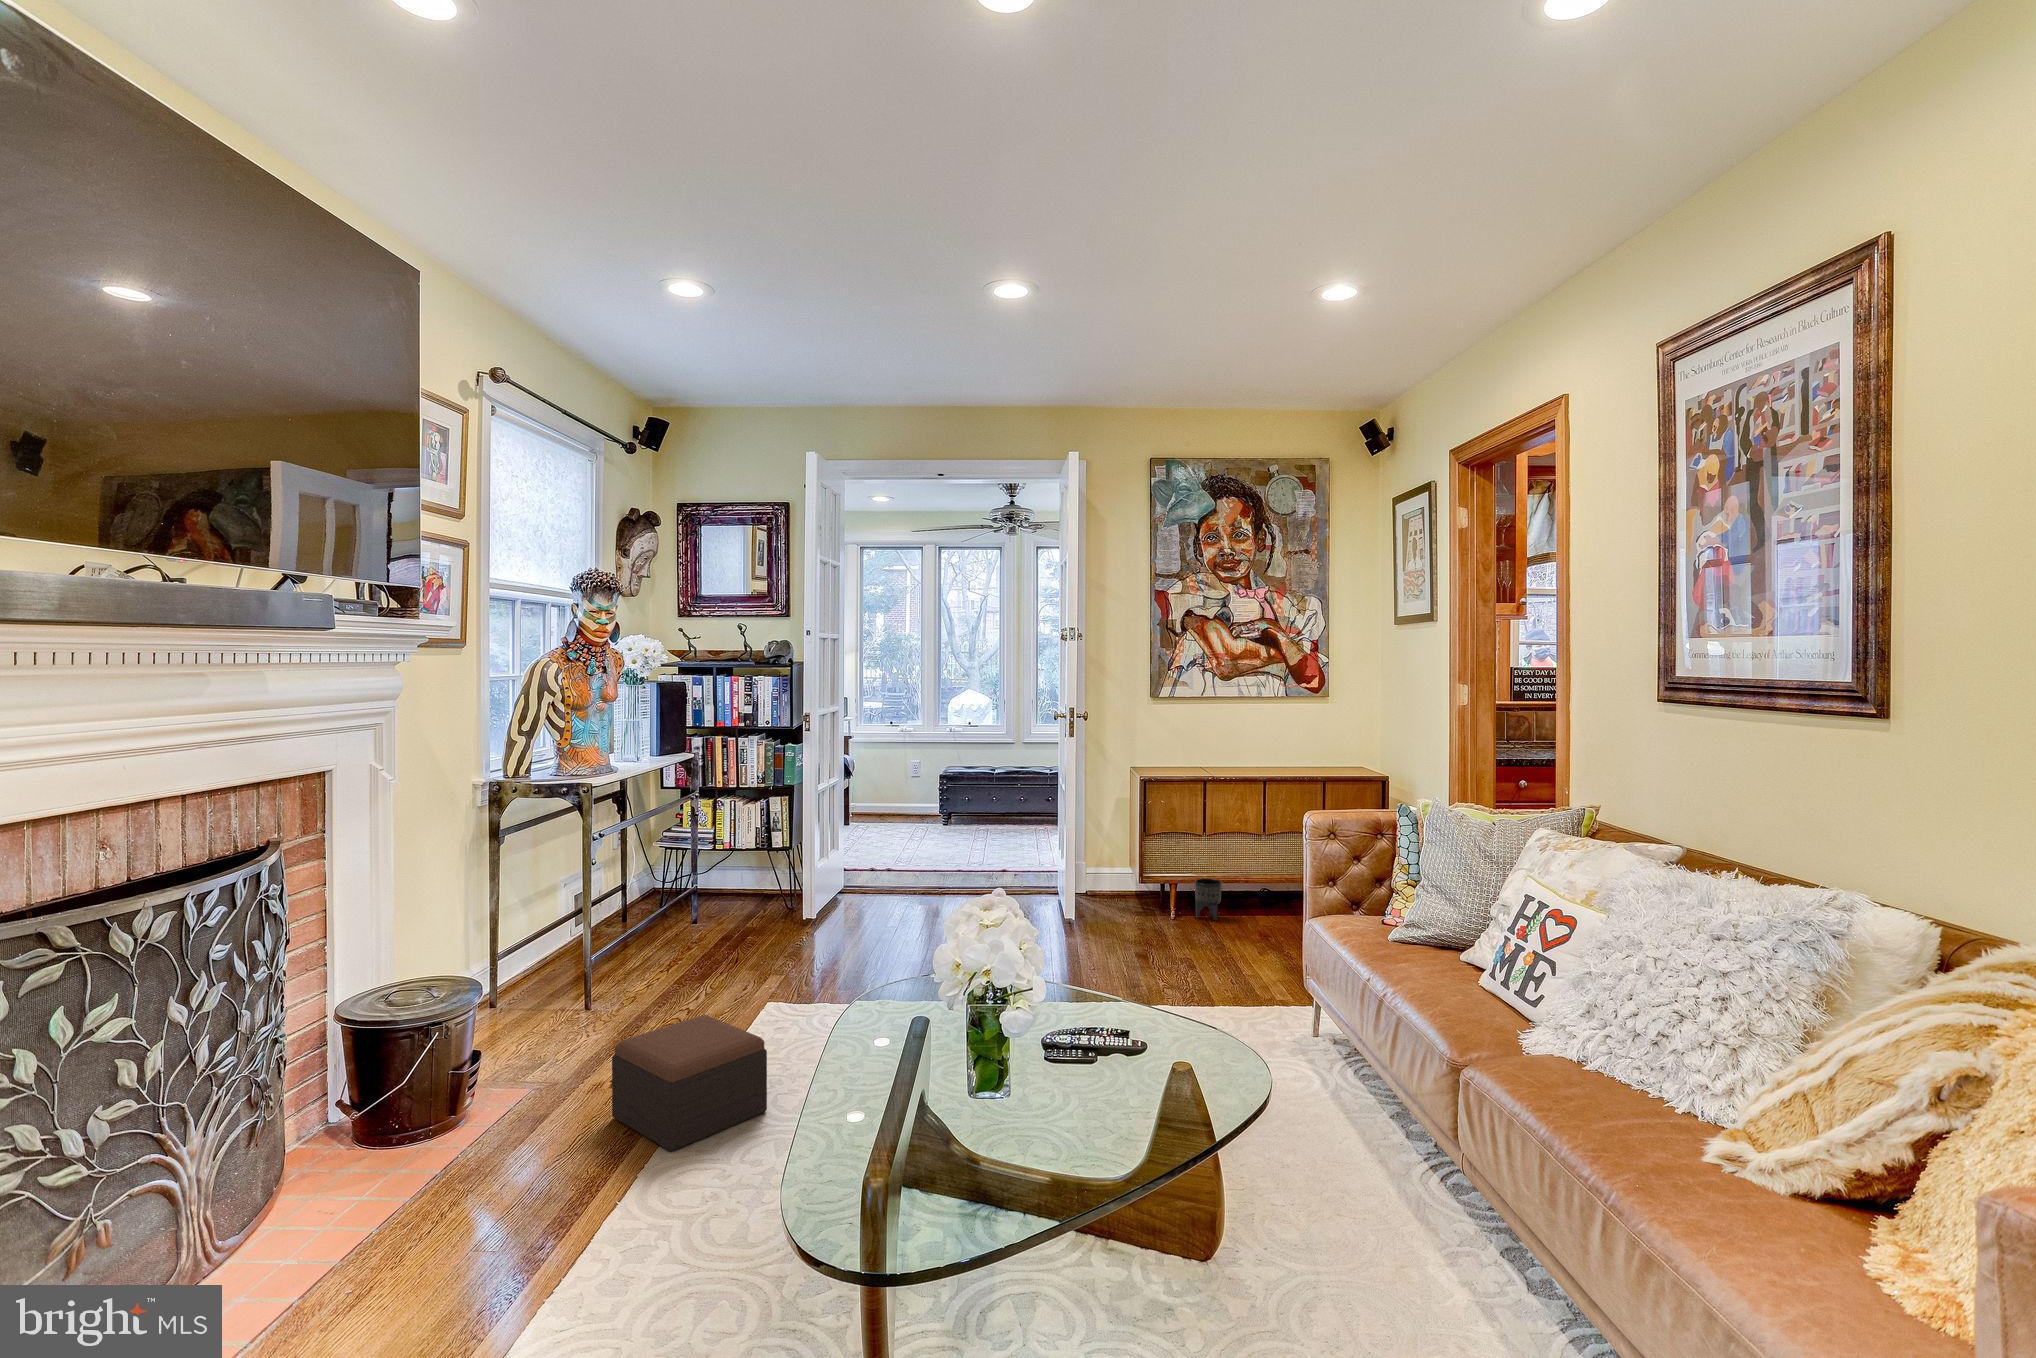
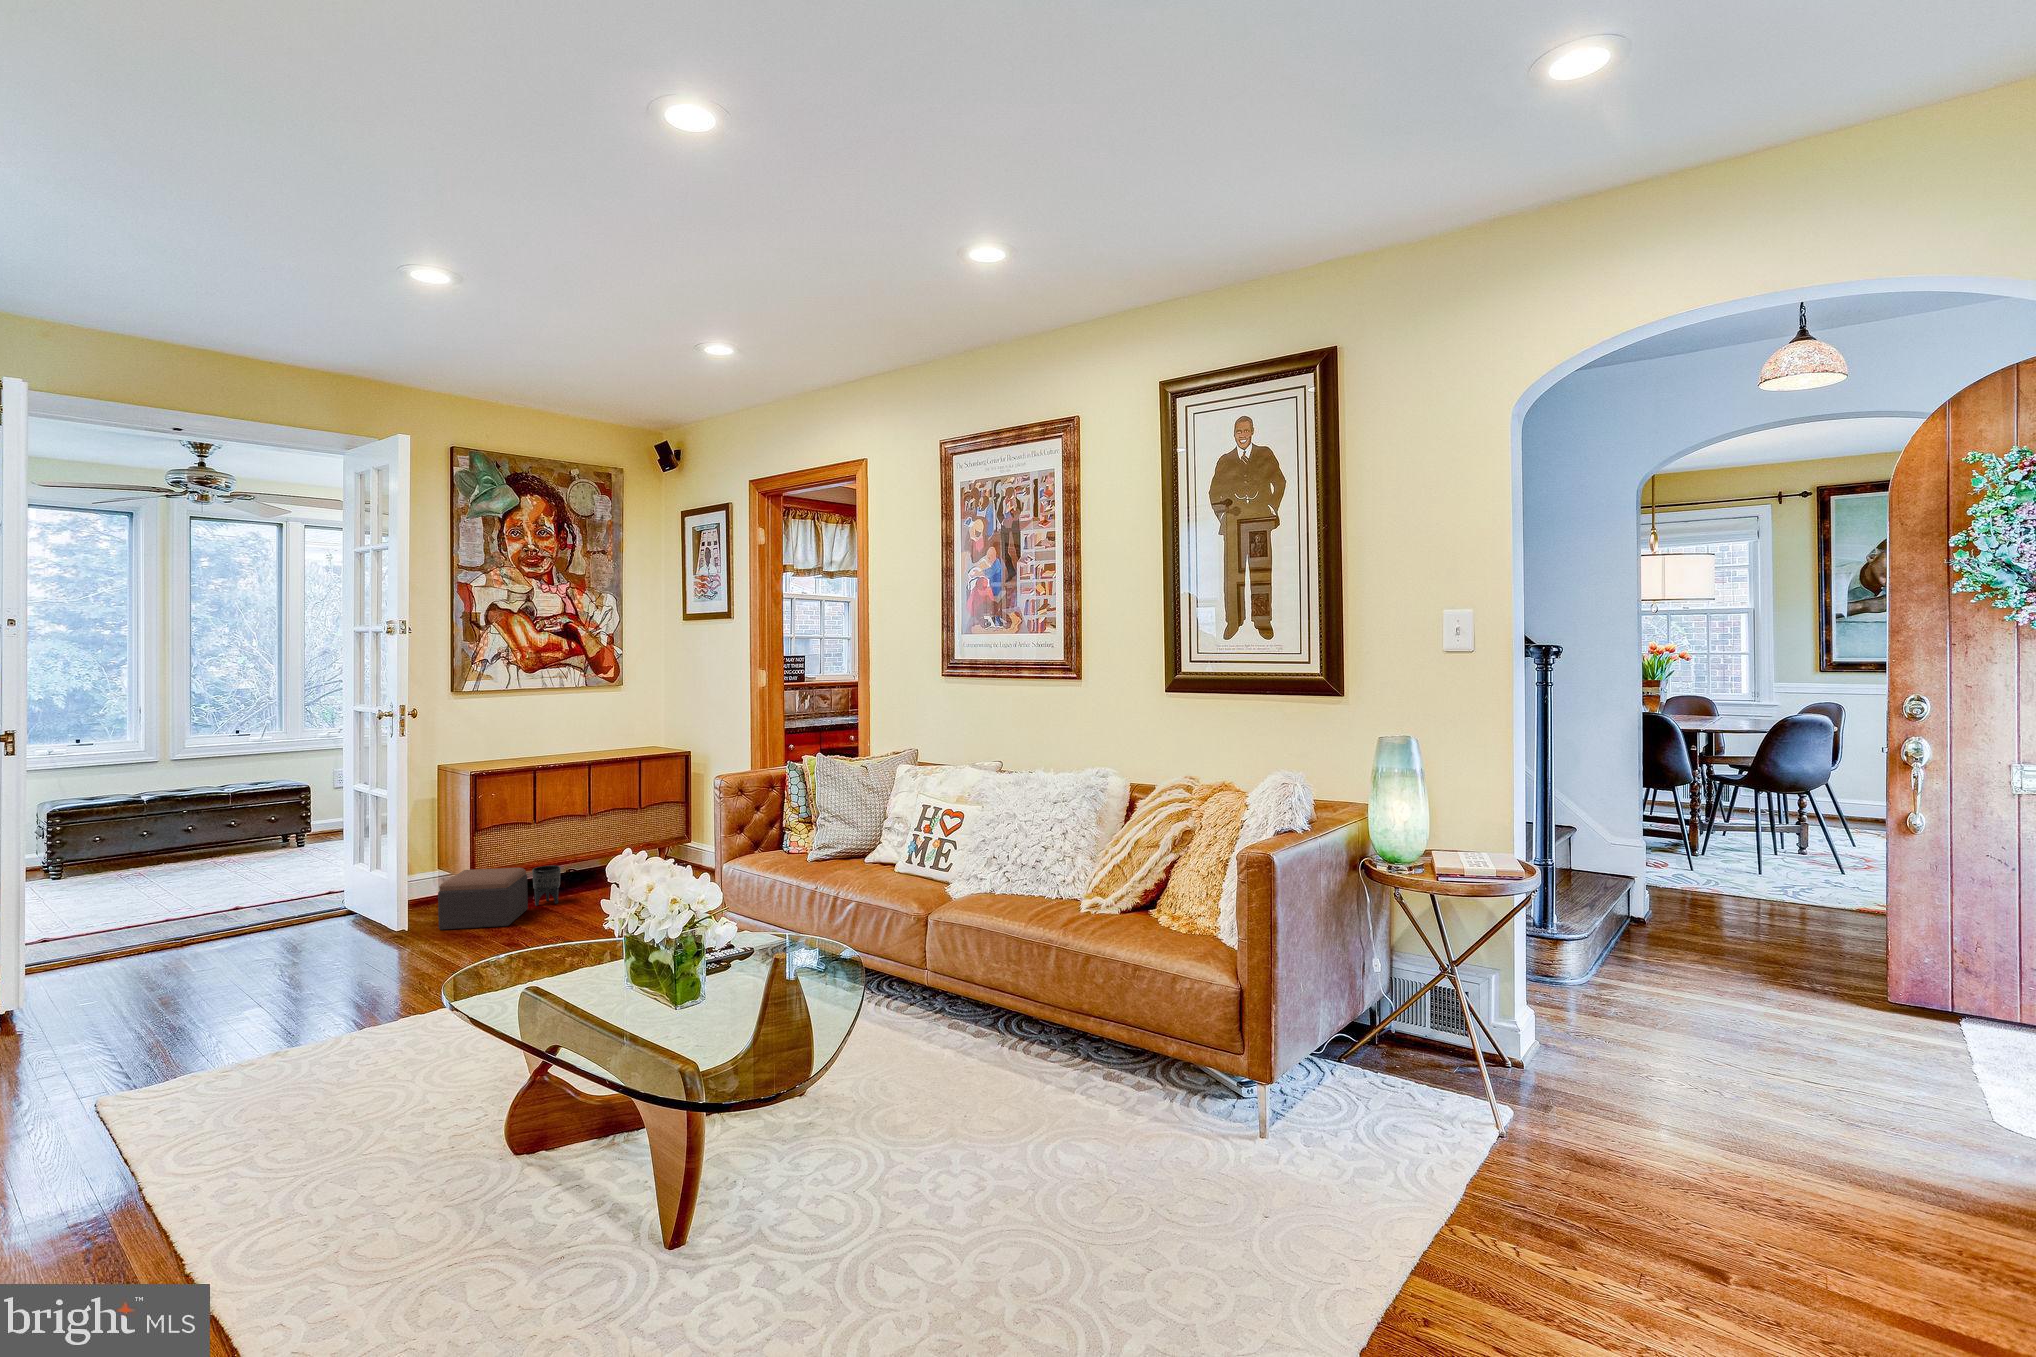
footstool: present [612,1015,767,1151] -> present [438,868,528,930]

